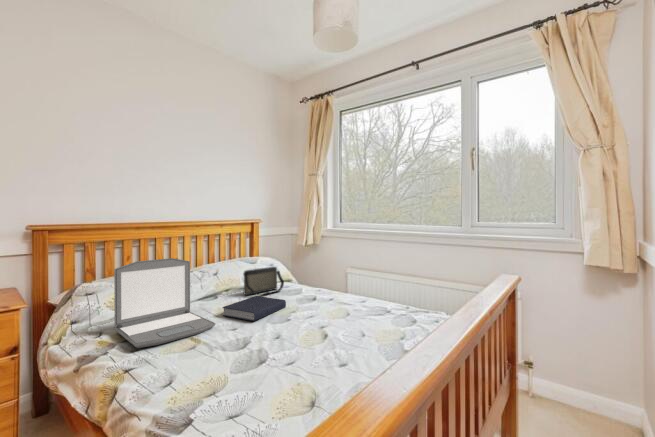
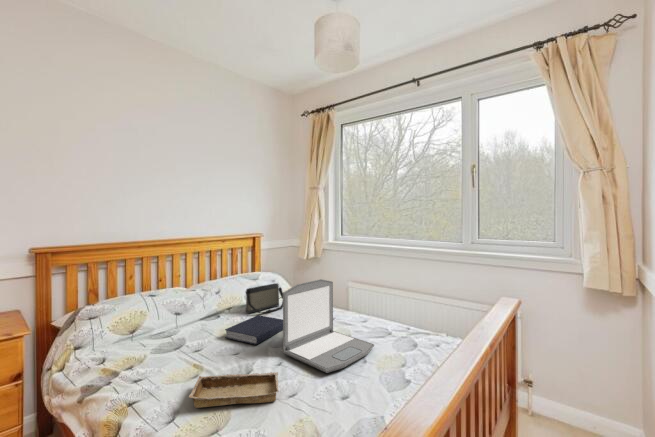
laptop: present [114,258,215,348] -> present [282,279,374,373]
tray: none [186,342,276,372] -> present [189,372,278,408]

